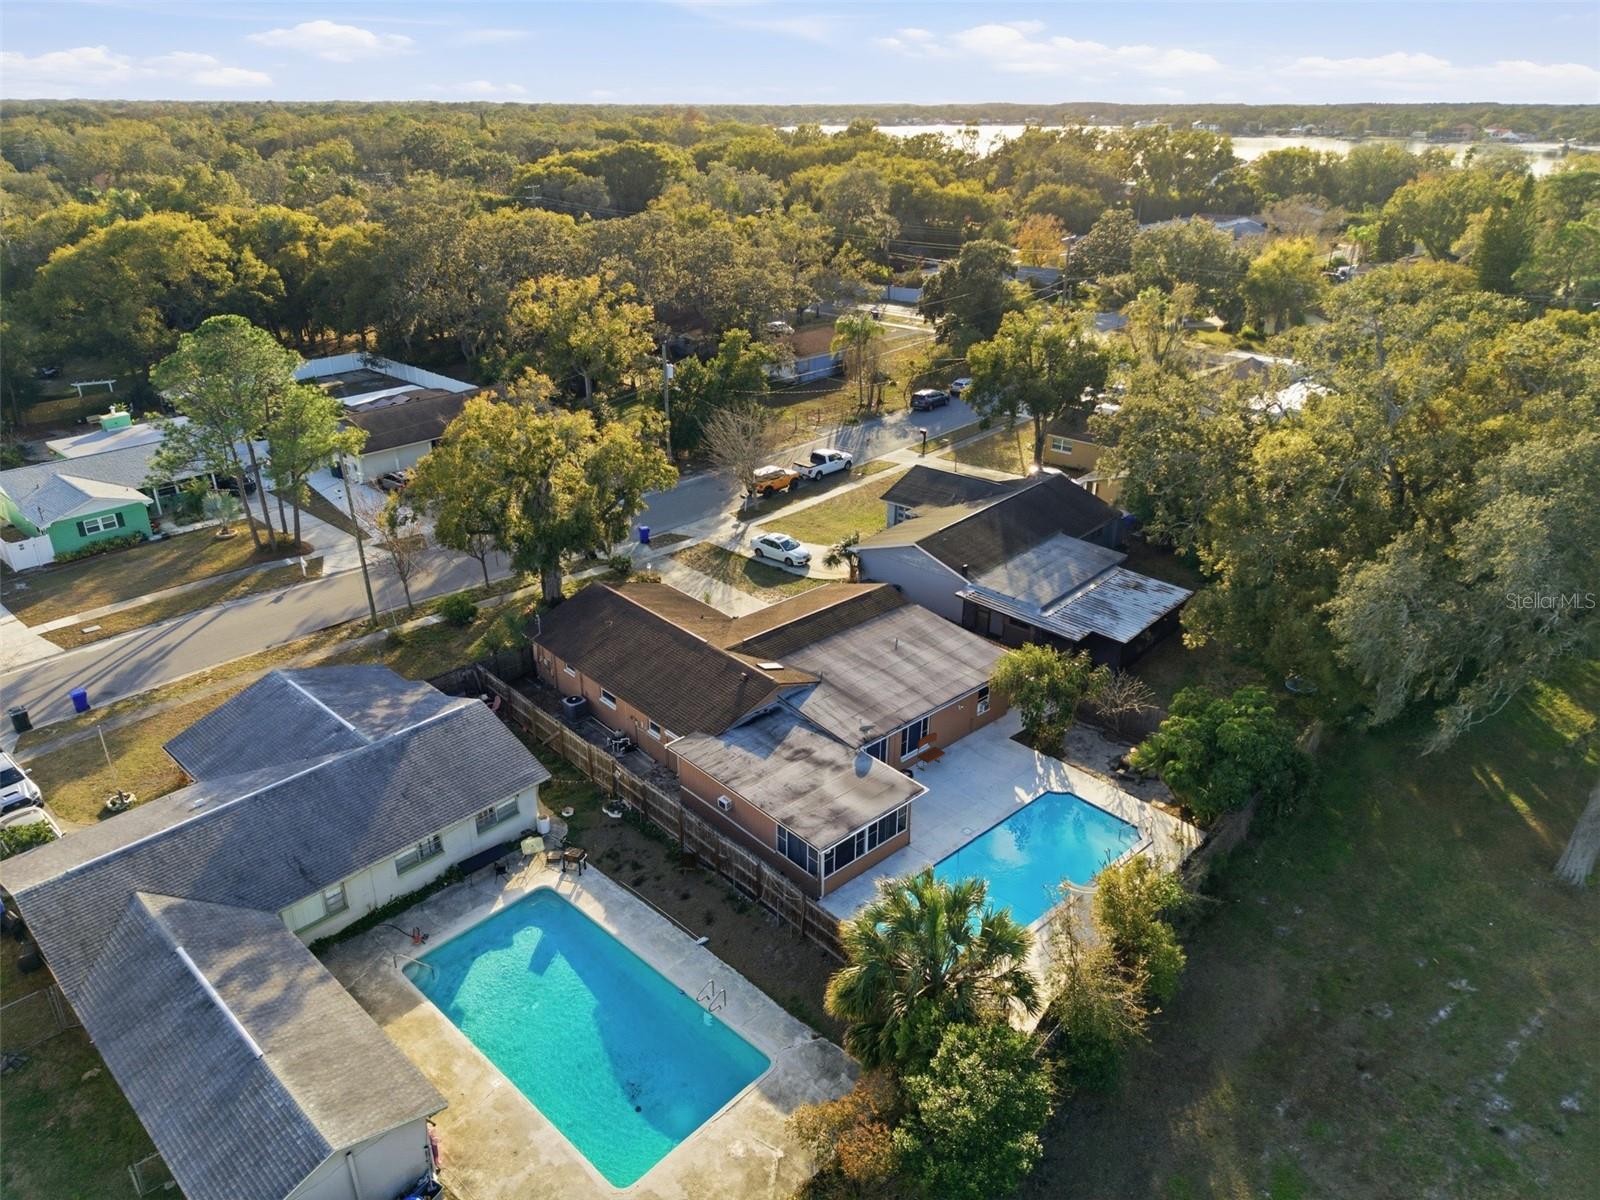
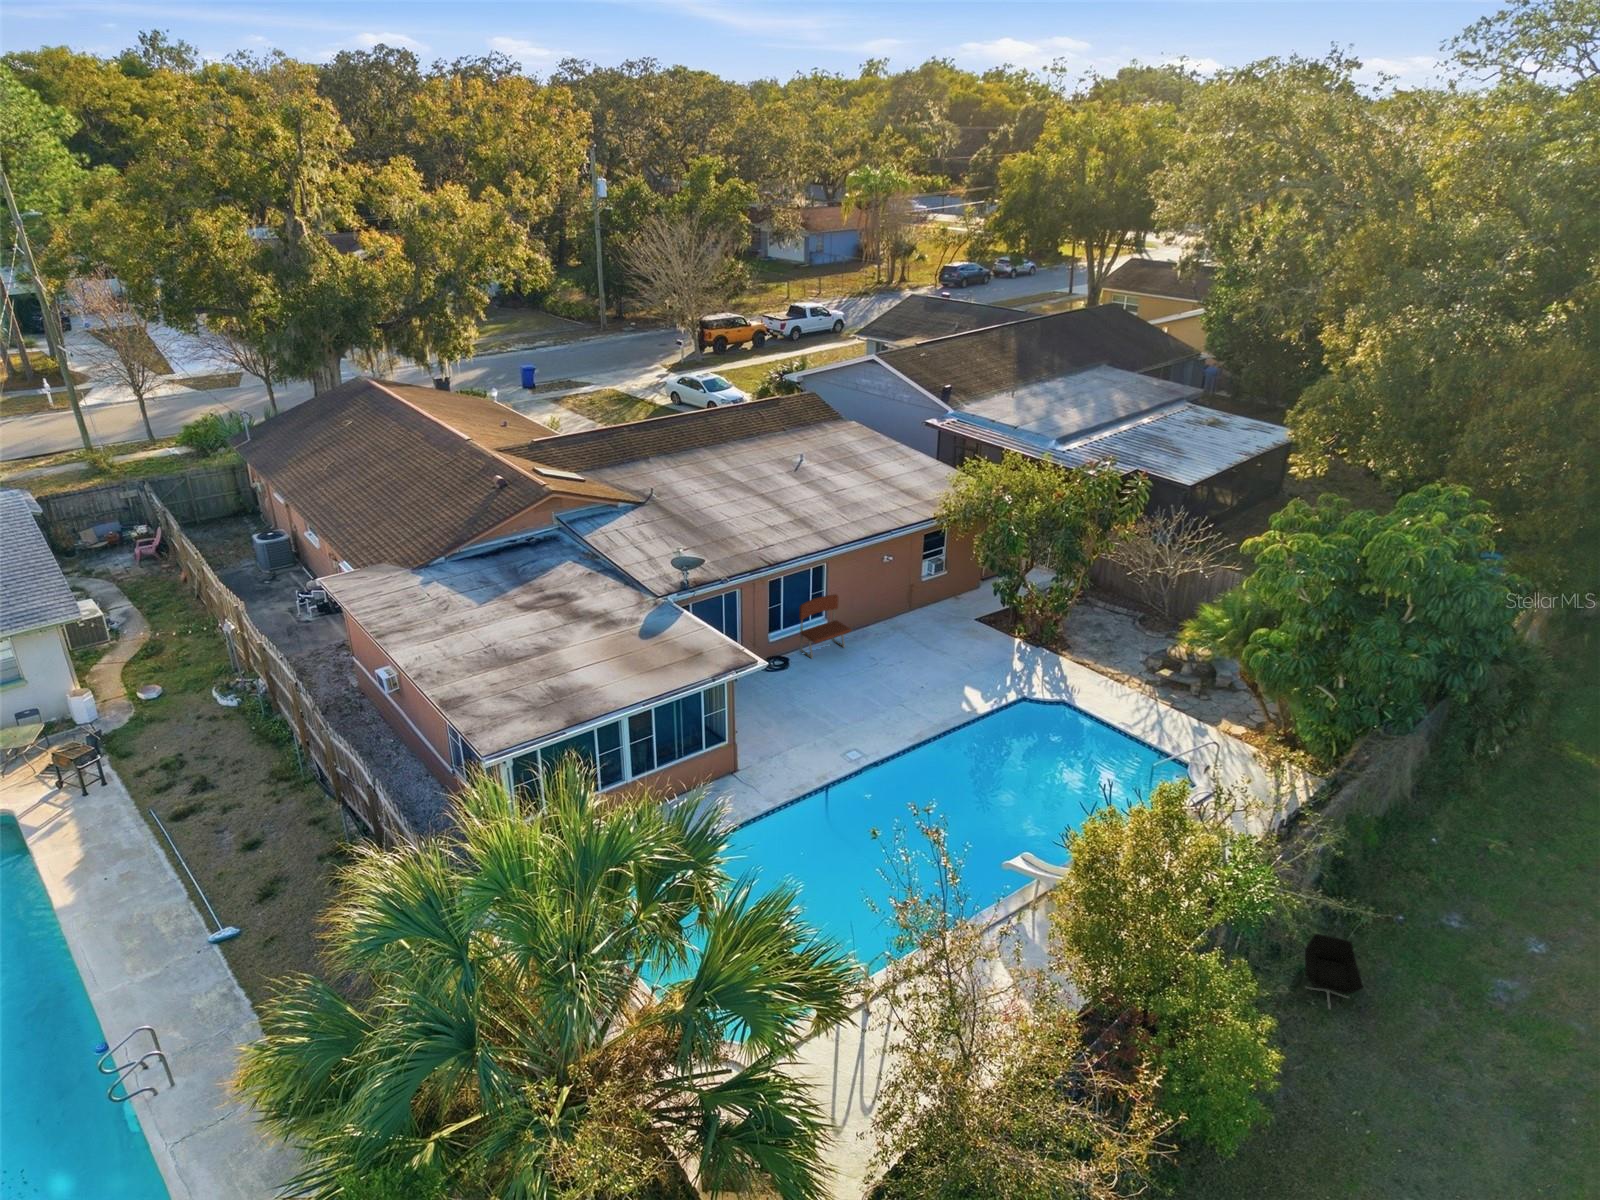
lounge chair: present [679,850,700,870] -> present [1305,934,1363,1009]

